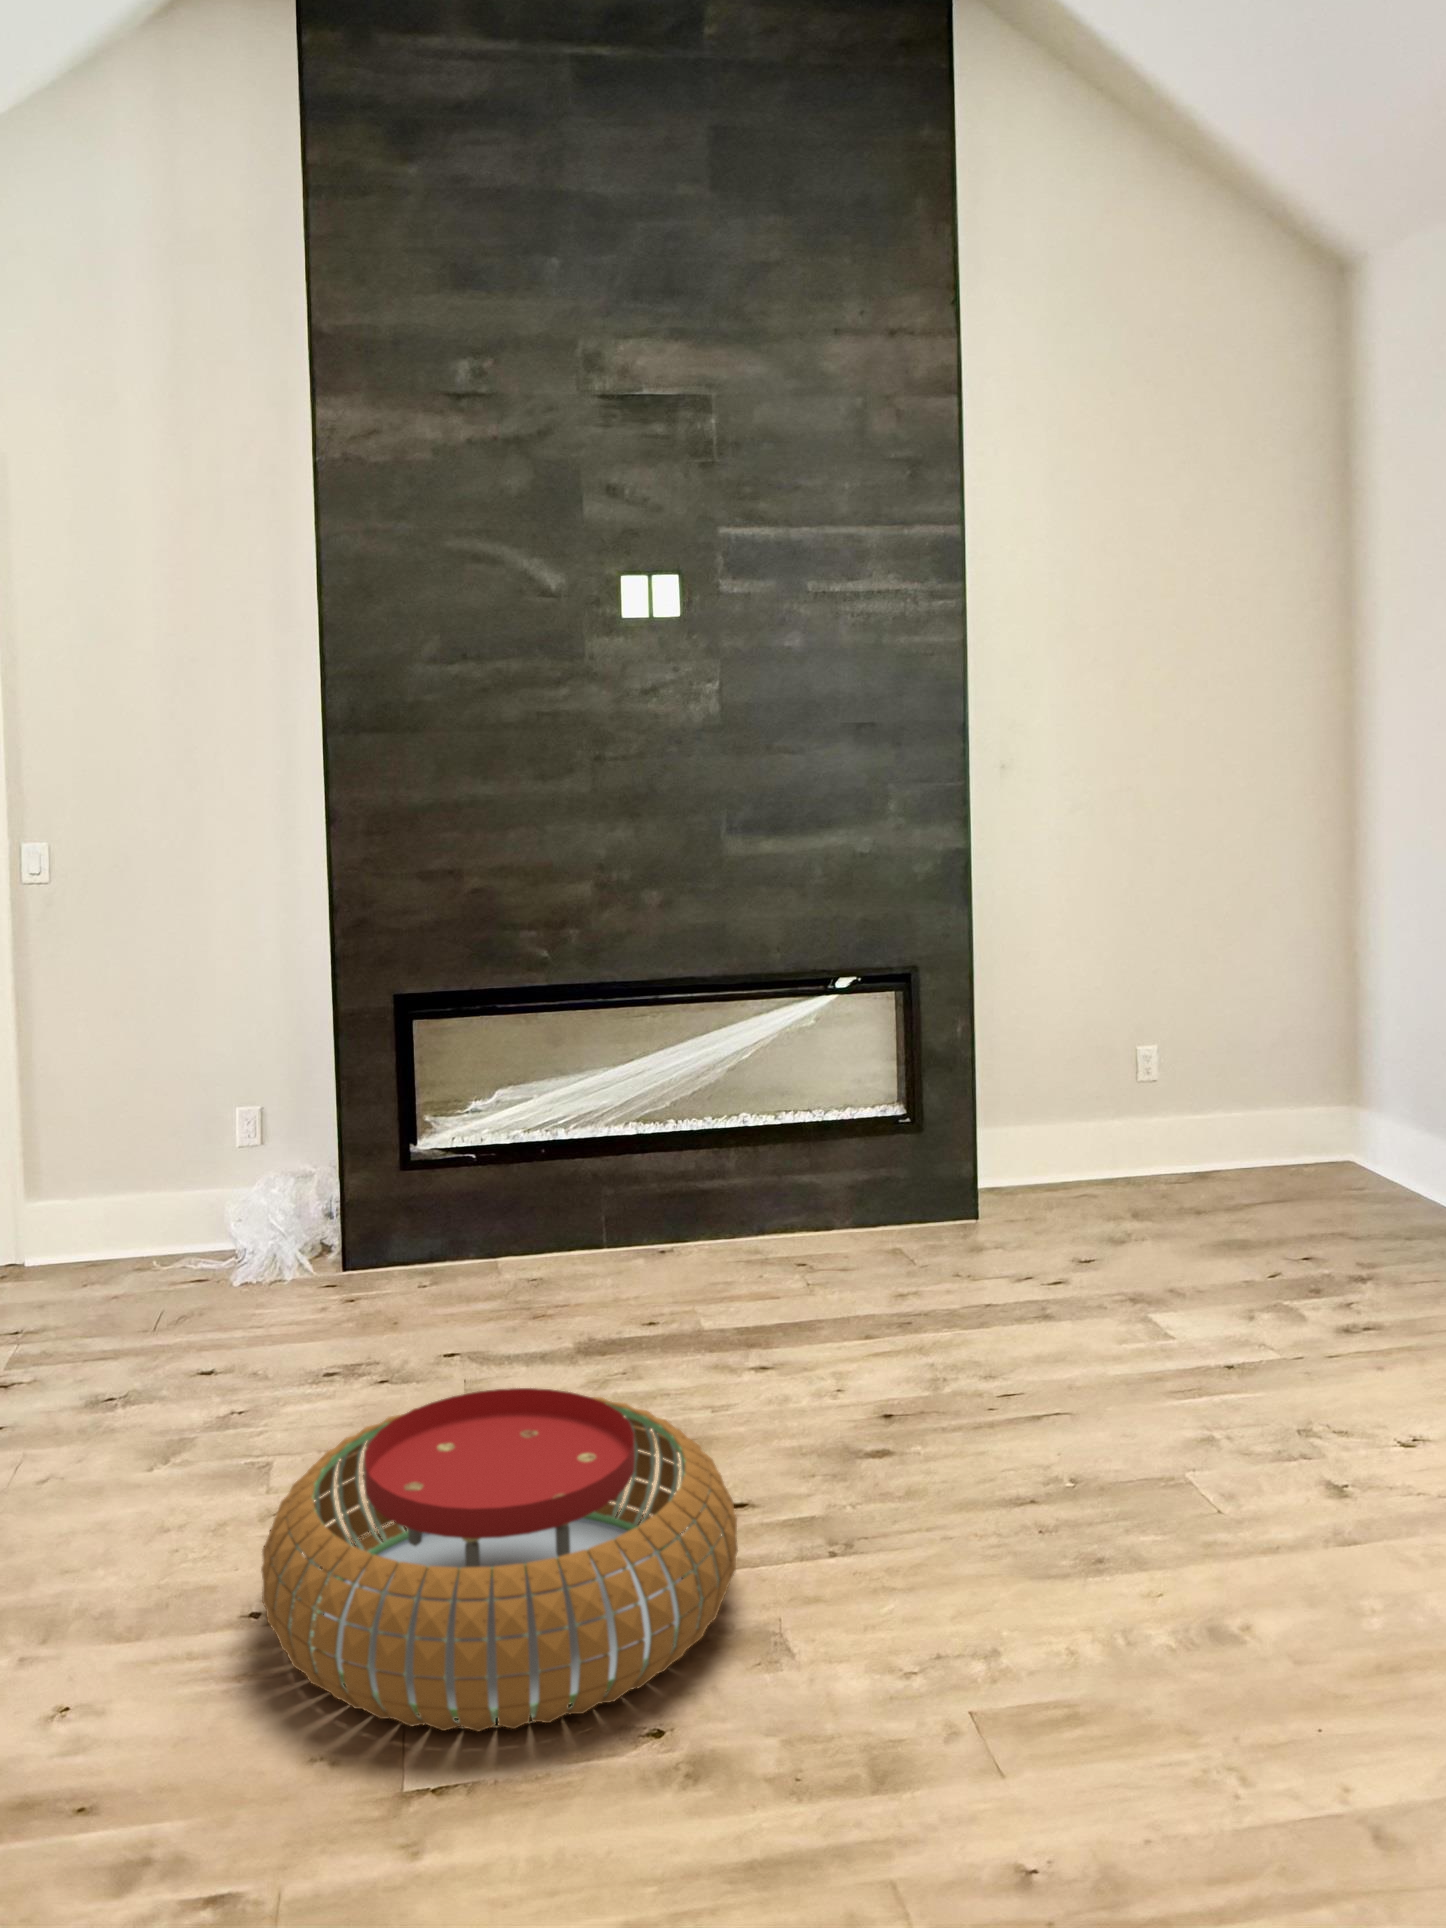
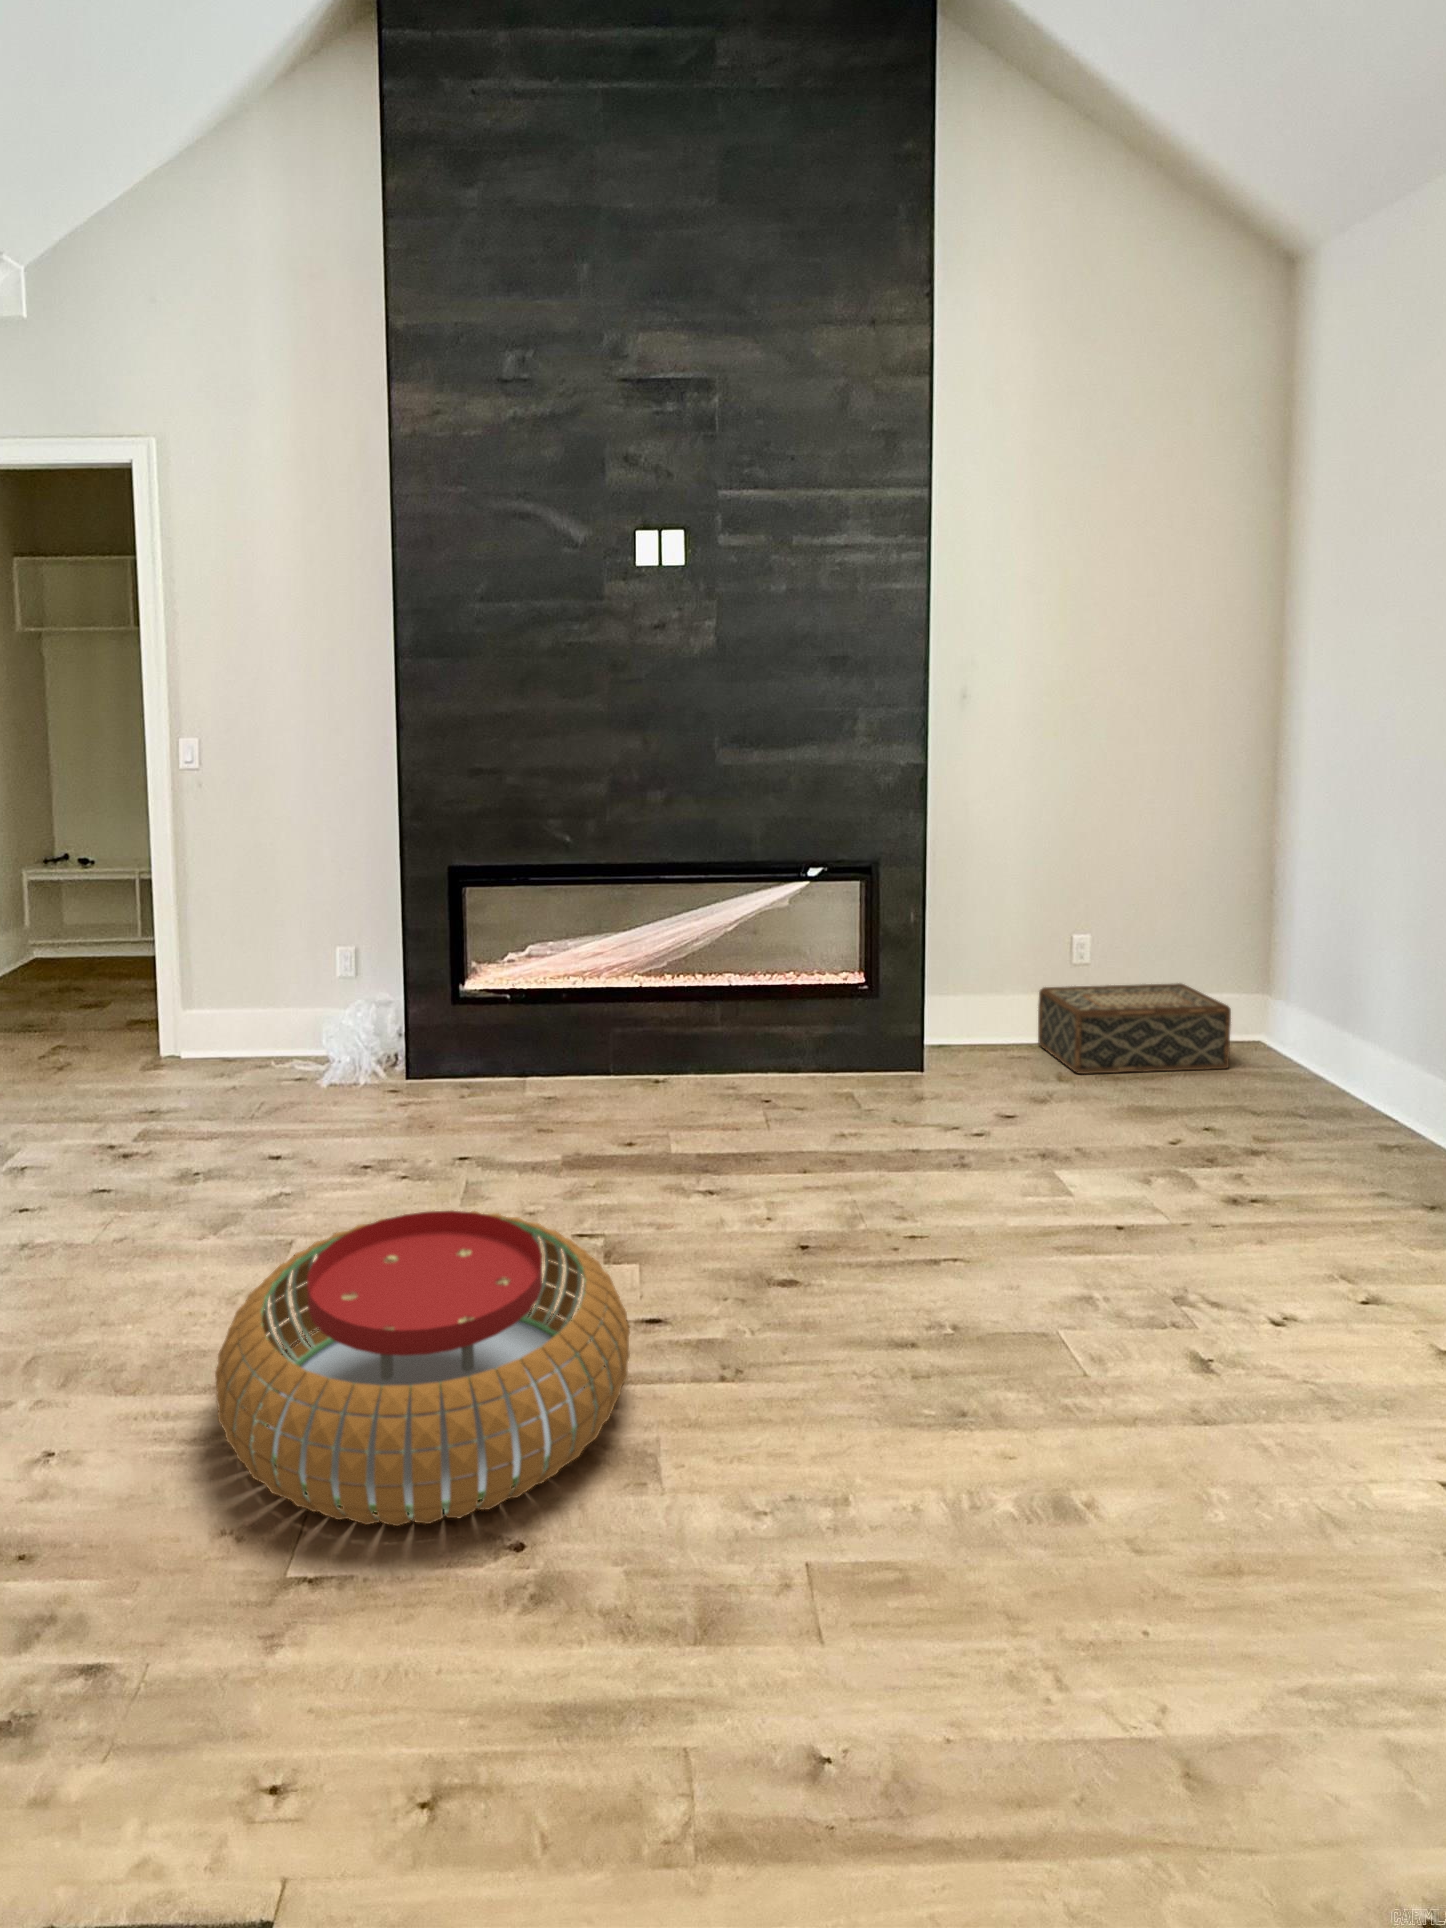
woven basket: none [1101,1098,1318,1210] -> present [1038,983,1231,1074]

